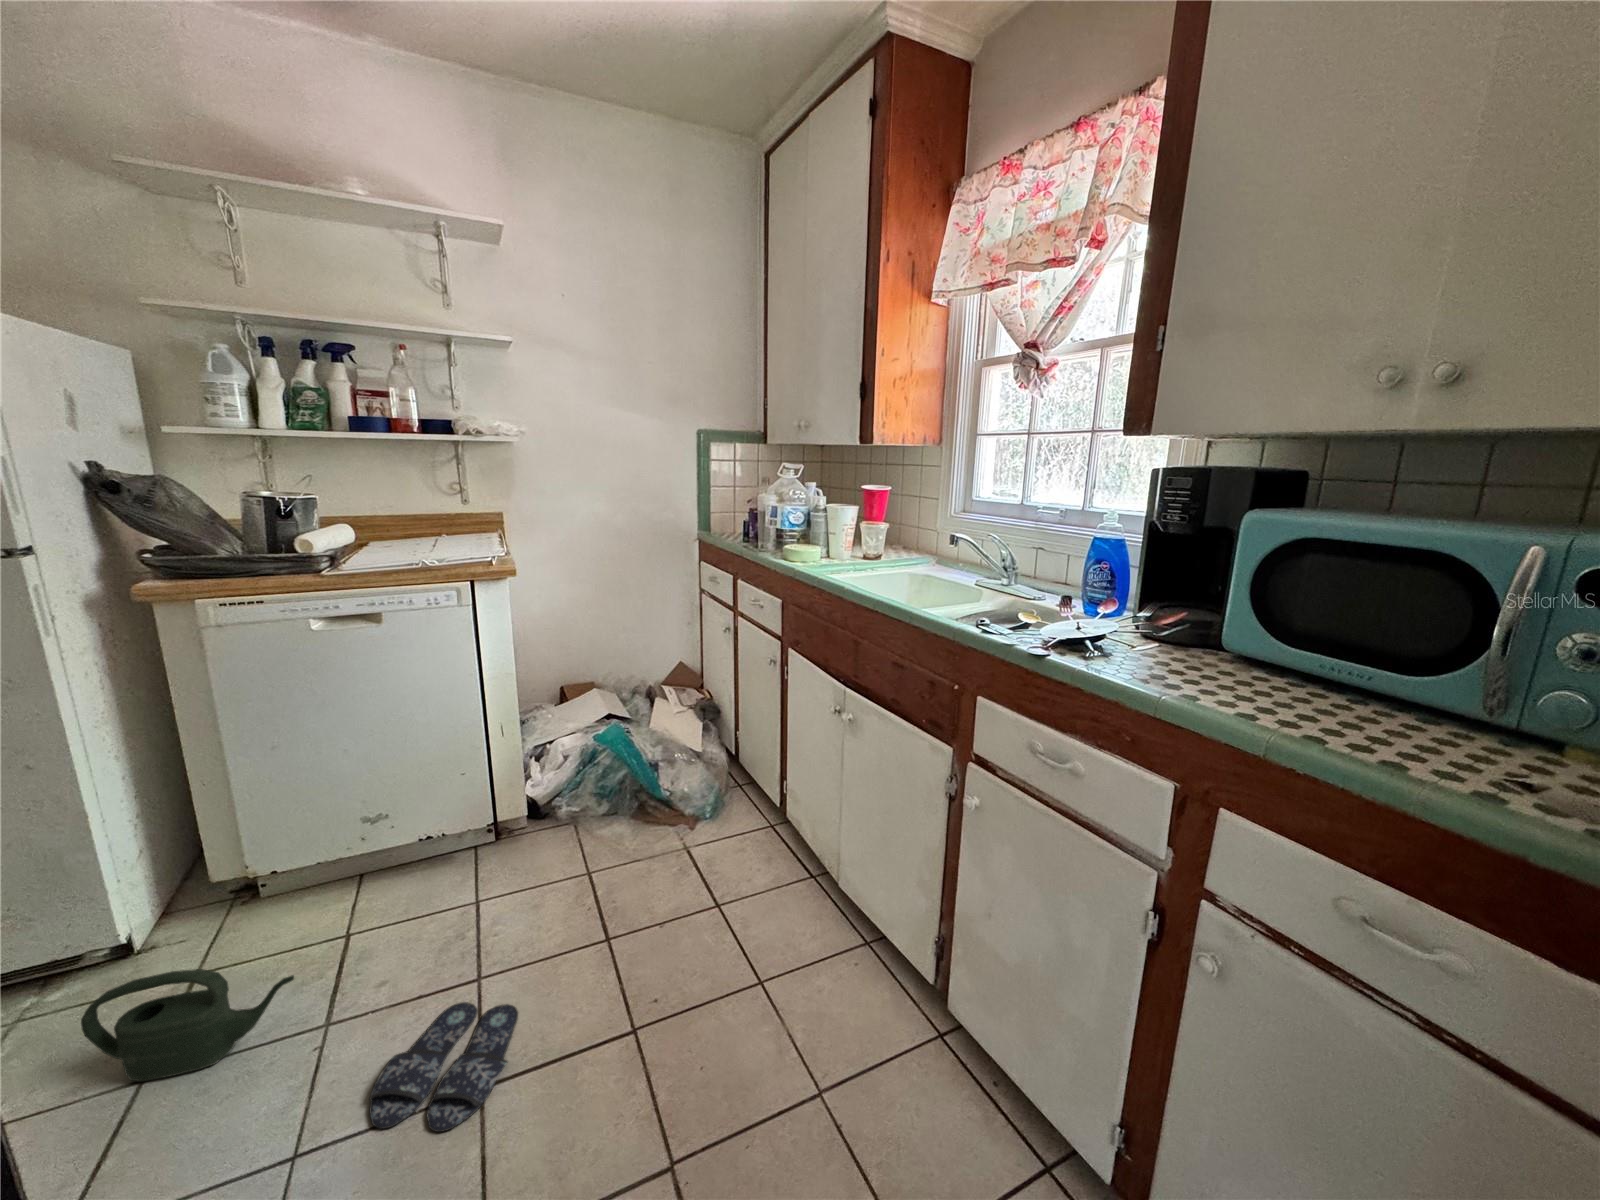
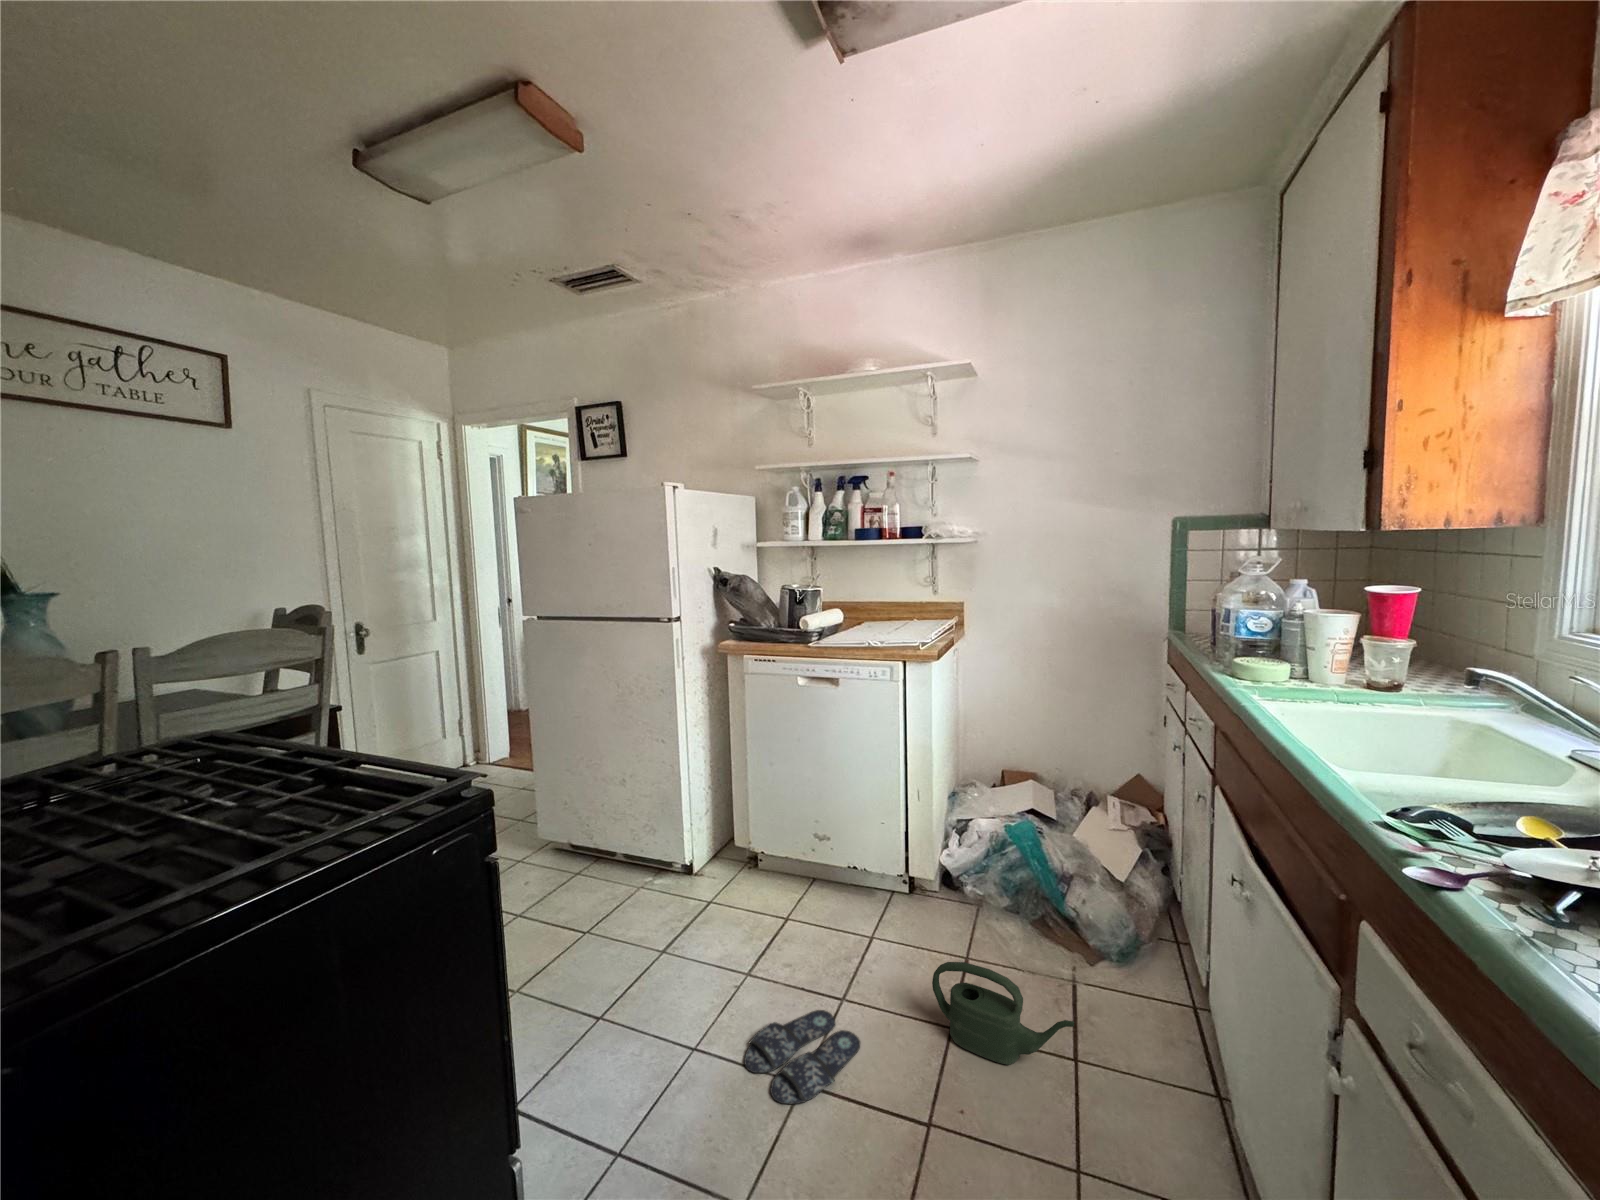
watering can: present [81,969,294,1081] -> present [932,962,1074,1065]

